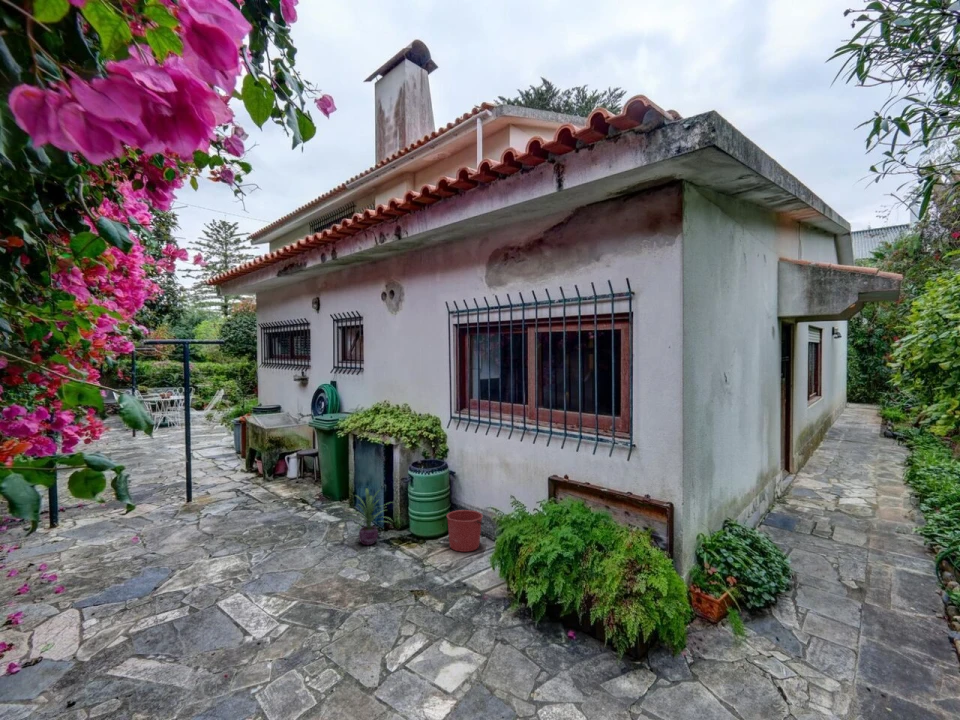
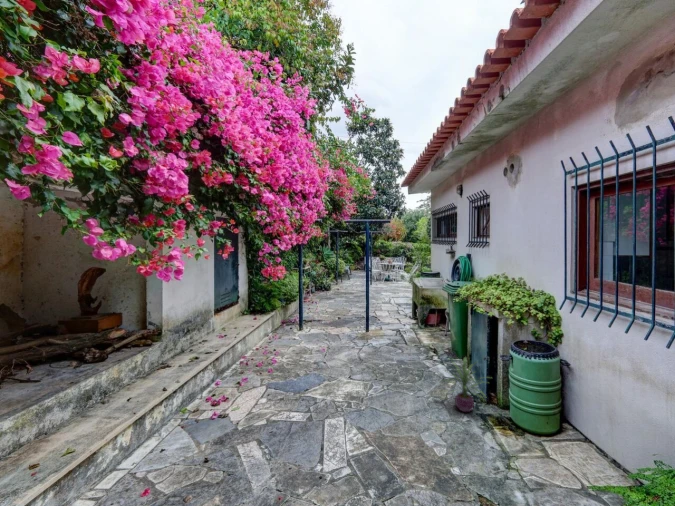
bucket: present [447,510,484,552] -> none [550,409,607,468]

